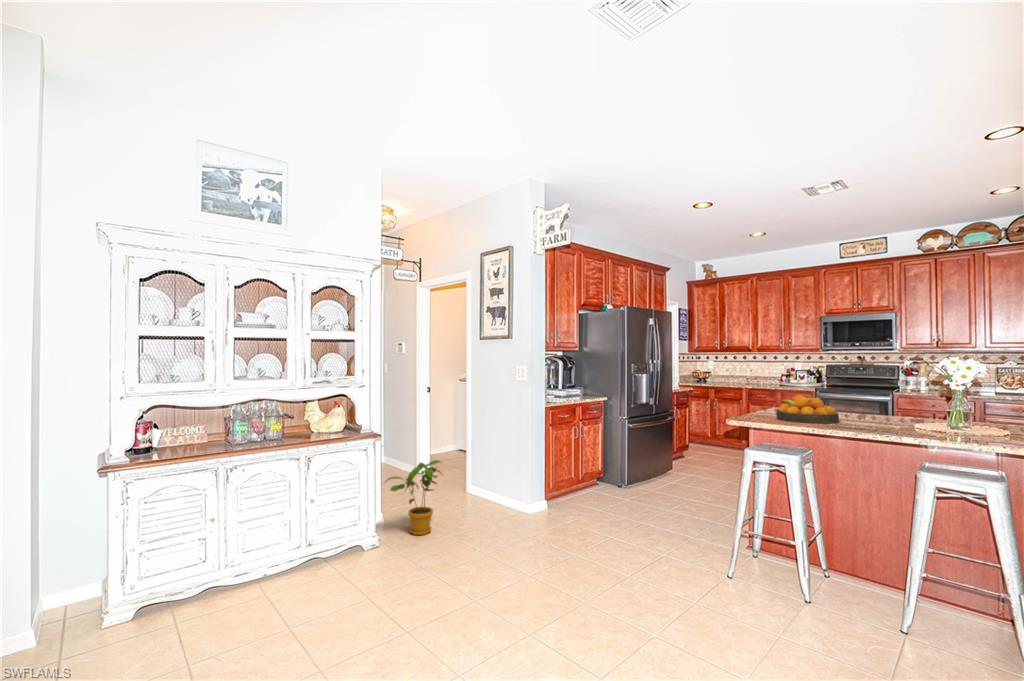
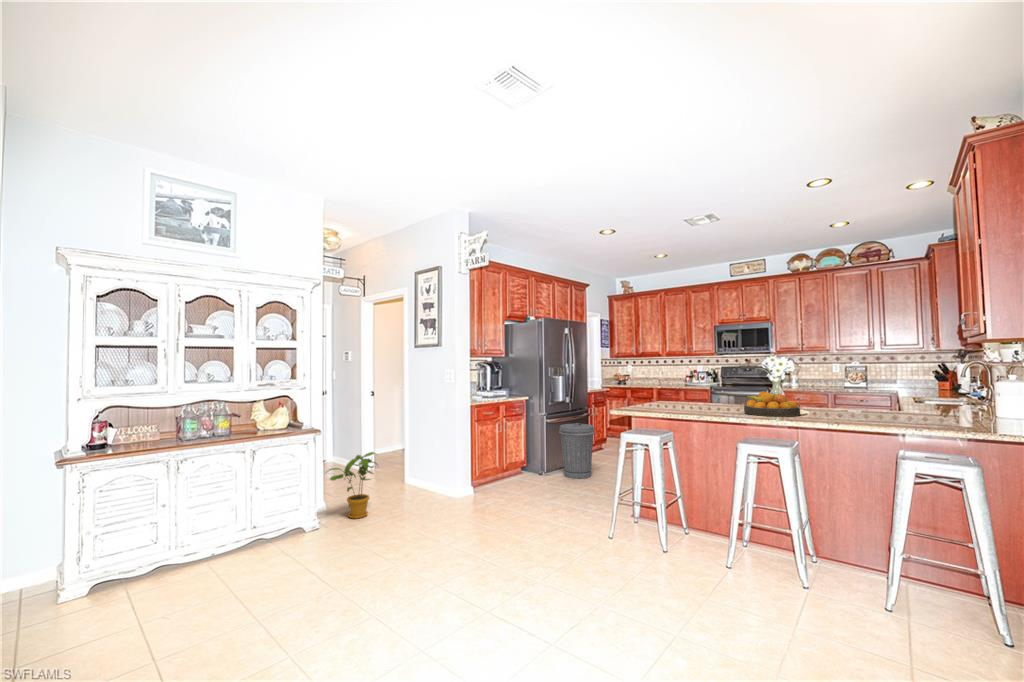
fruit bowl: present [776,395,839,423] -> present [744,391,800,417]
trash can: none [641,429,685,494] -> present [559,423,595,479]

